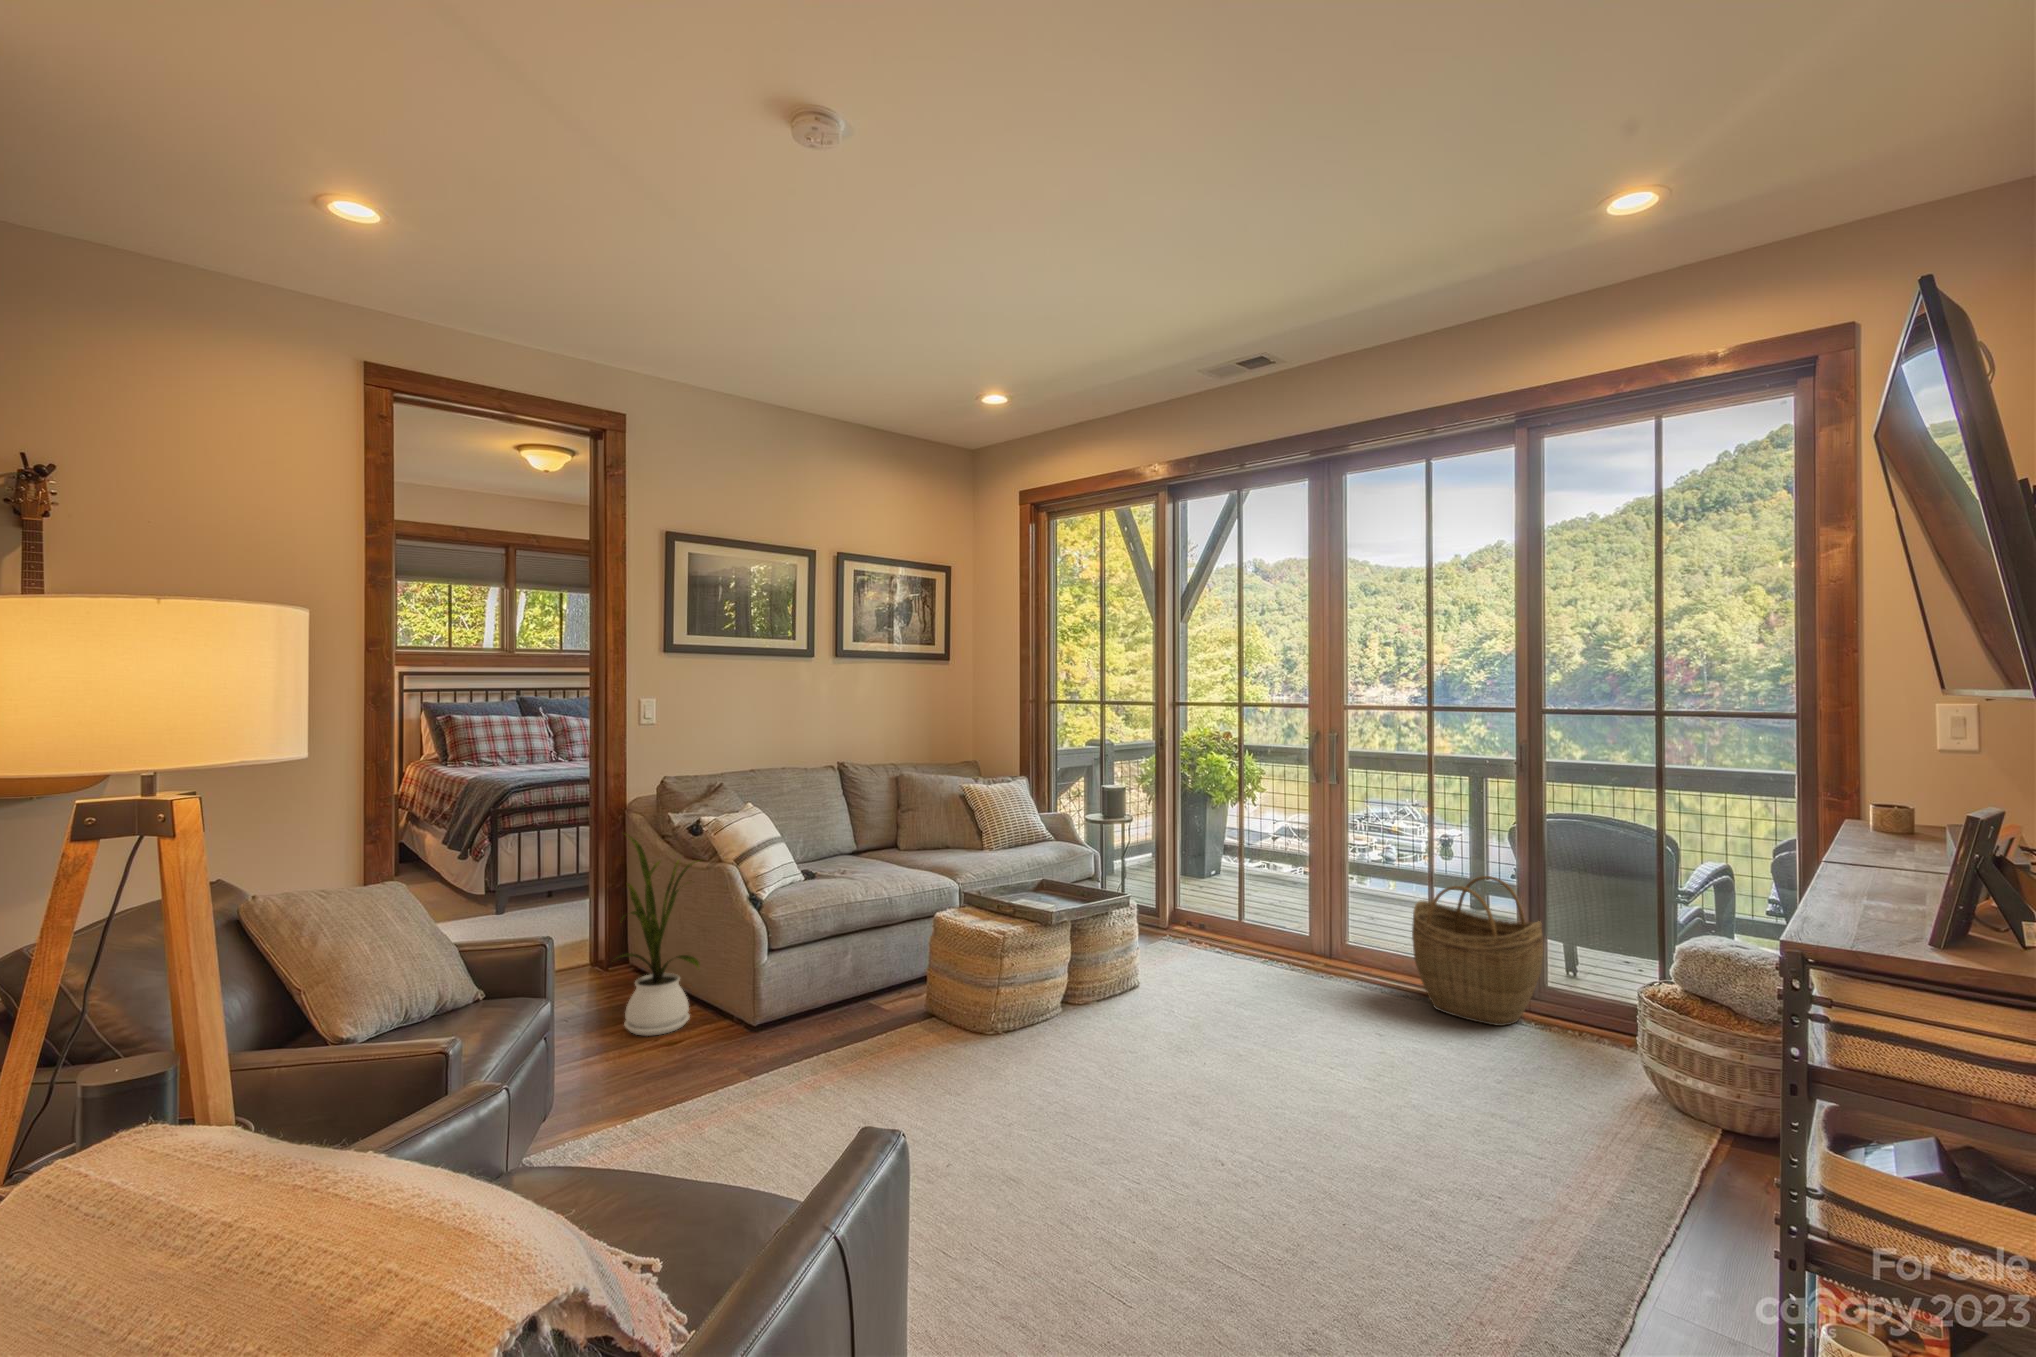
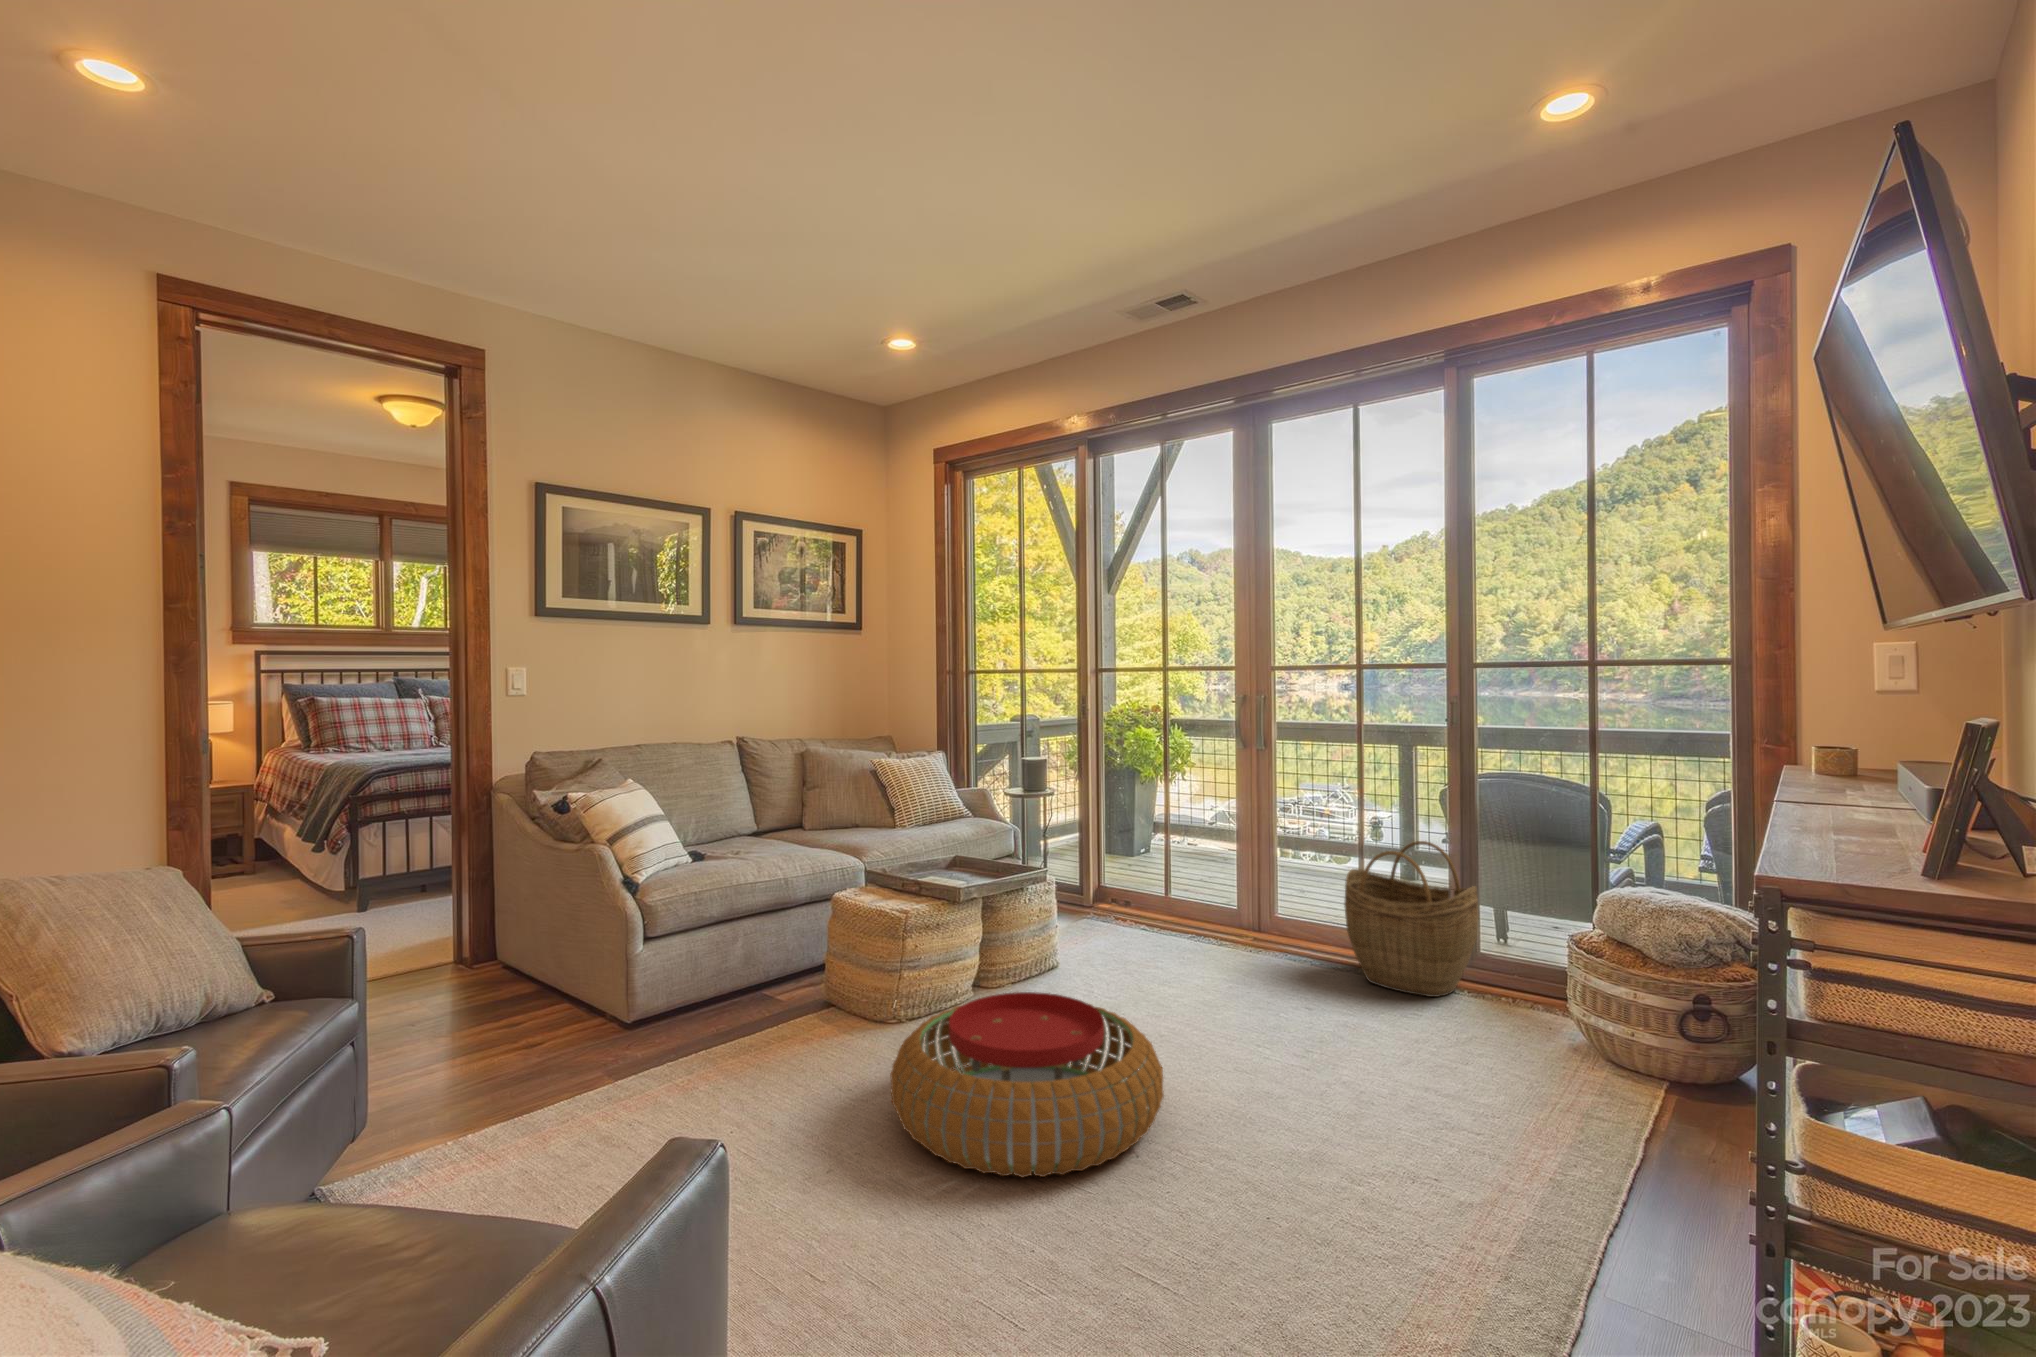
house plant: present [617,833,699,1035] -> none [461,812,575,1039]
pouf: none [997,1010,1245,1178] -> present [890,992,1164,1177]

